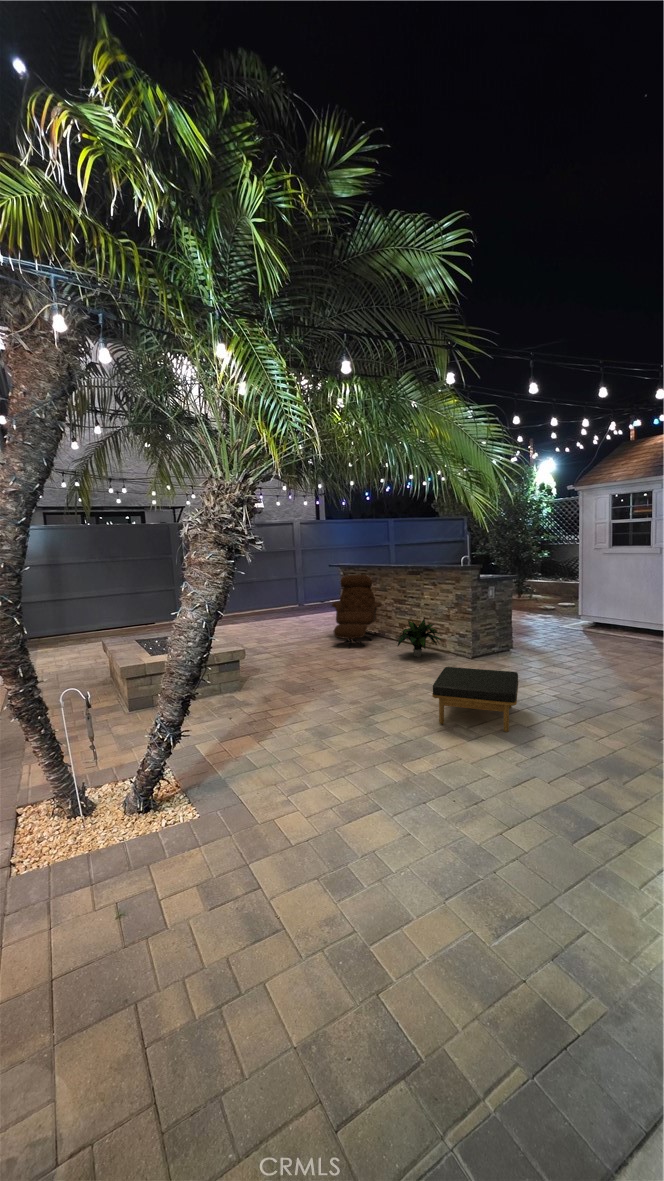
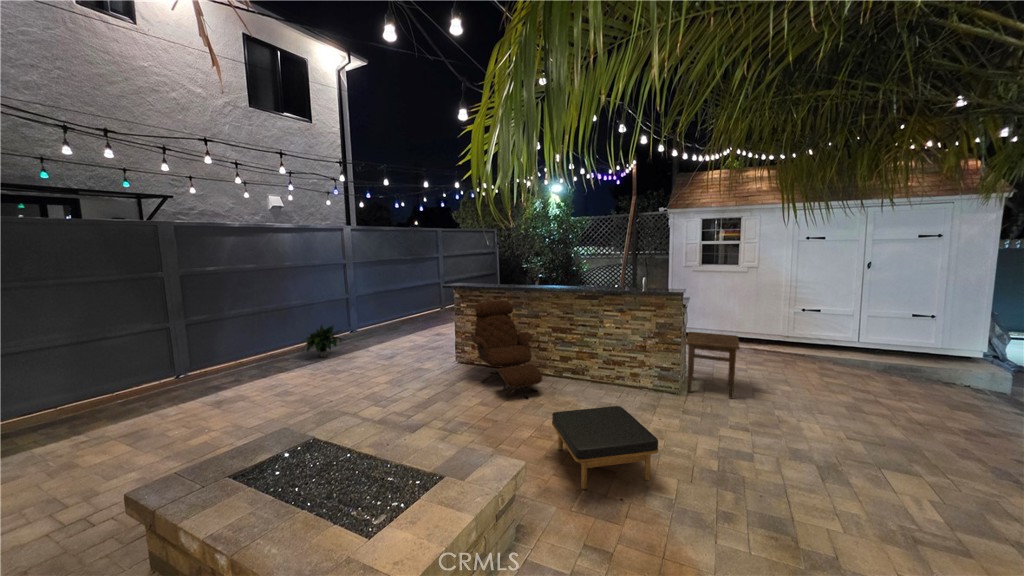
side table: none [477,608,544,669] -> present [686,332,740,399]
potted plant: present [397,619,441,657] -> present [306,325,344,357]
ottoman: present [432,667,518,732] -> present [552,406,658,489]

